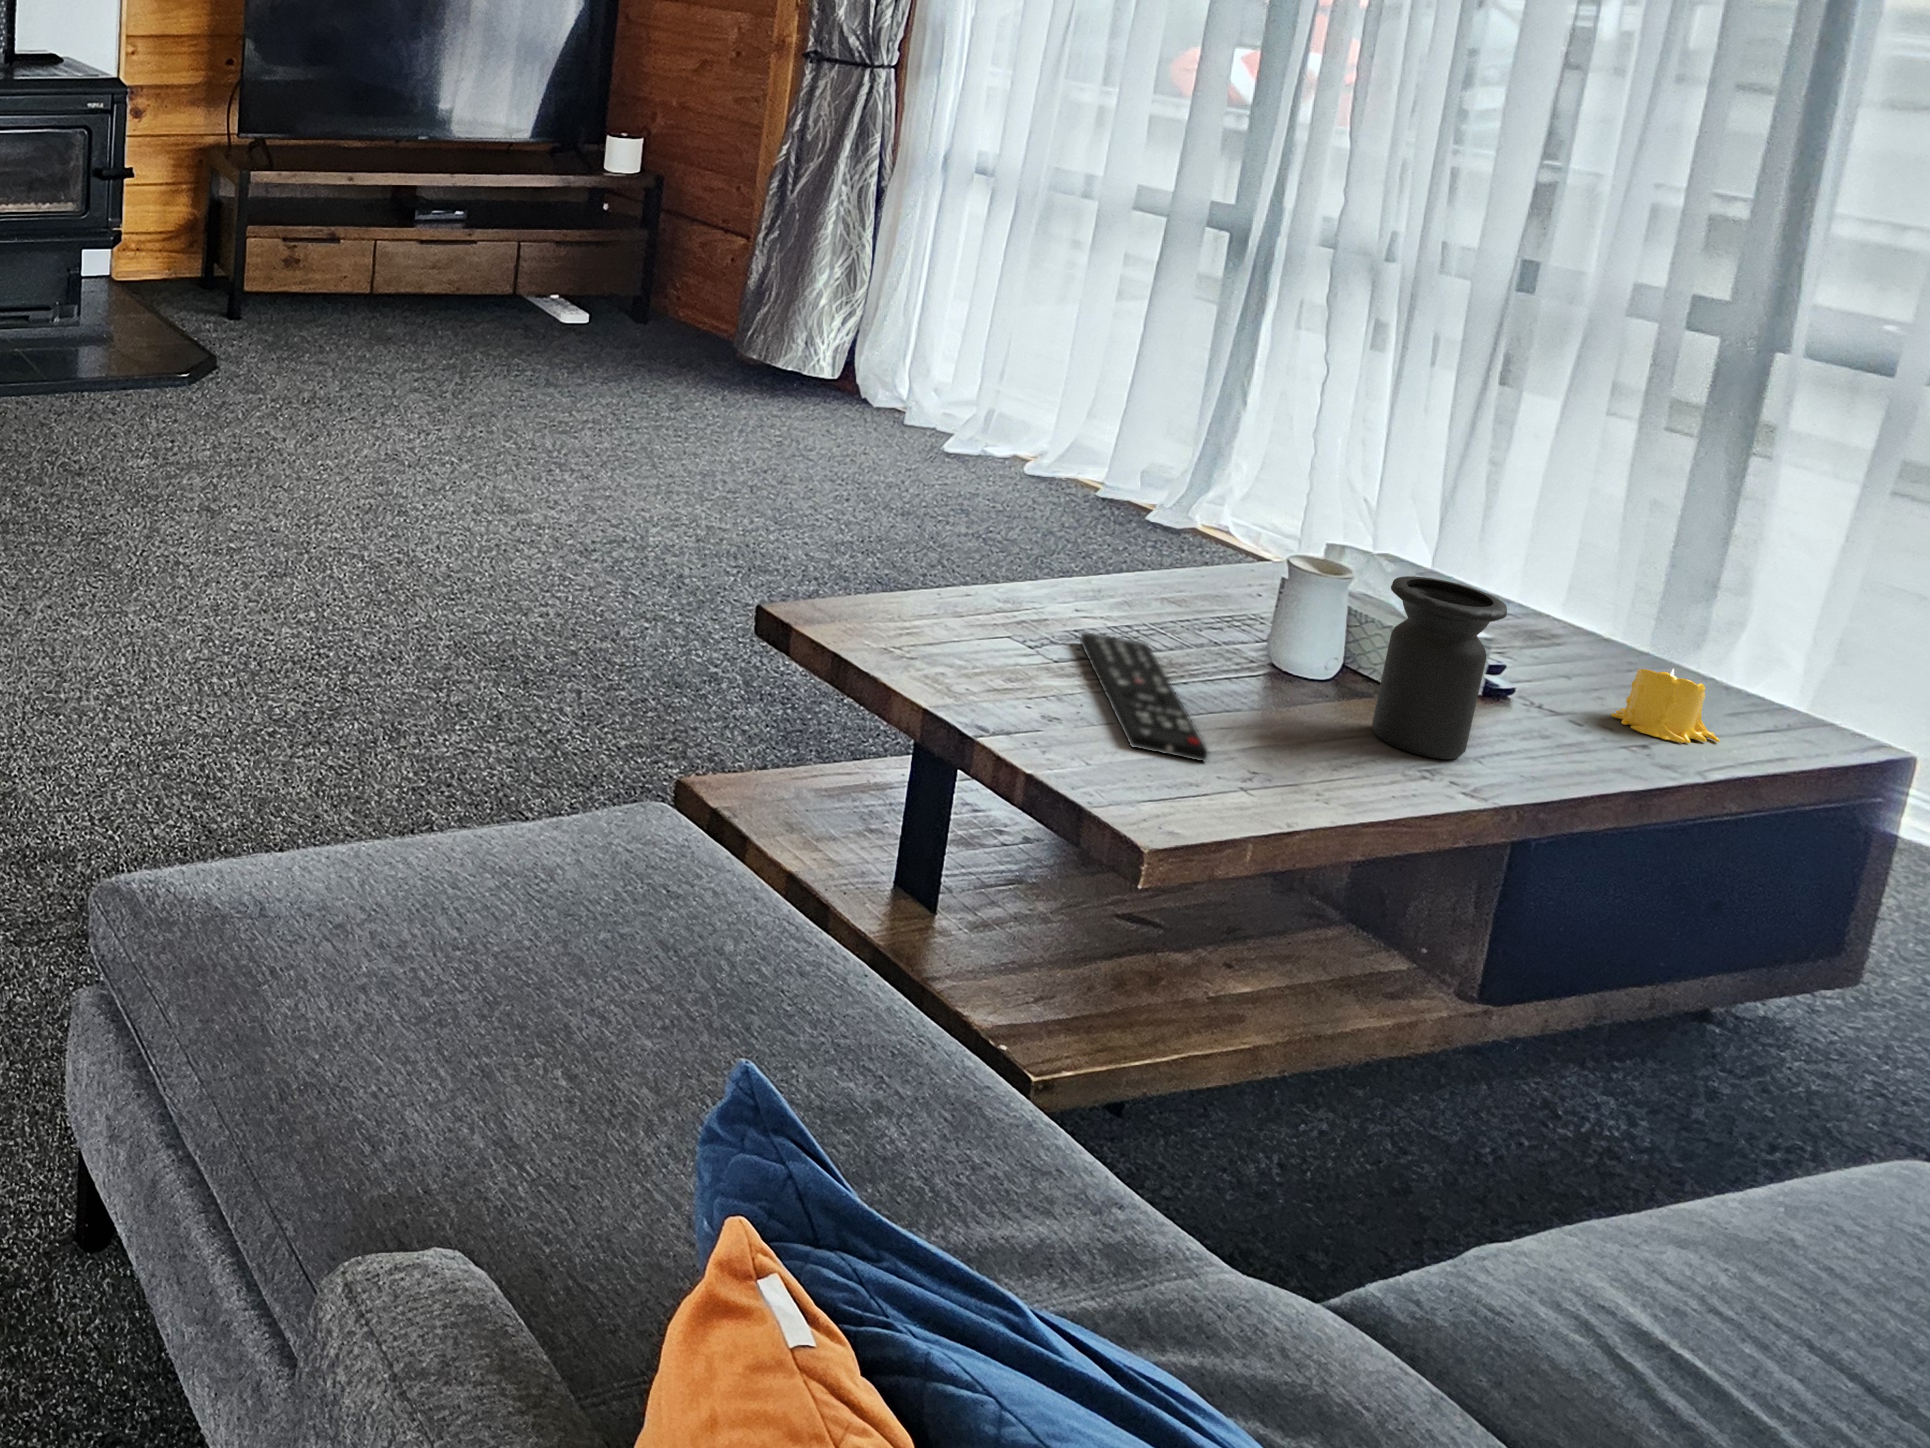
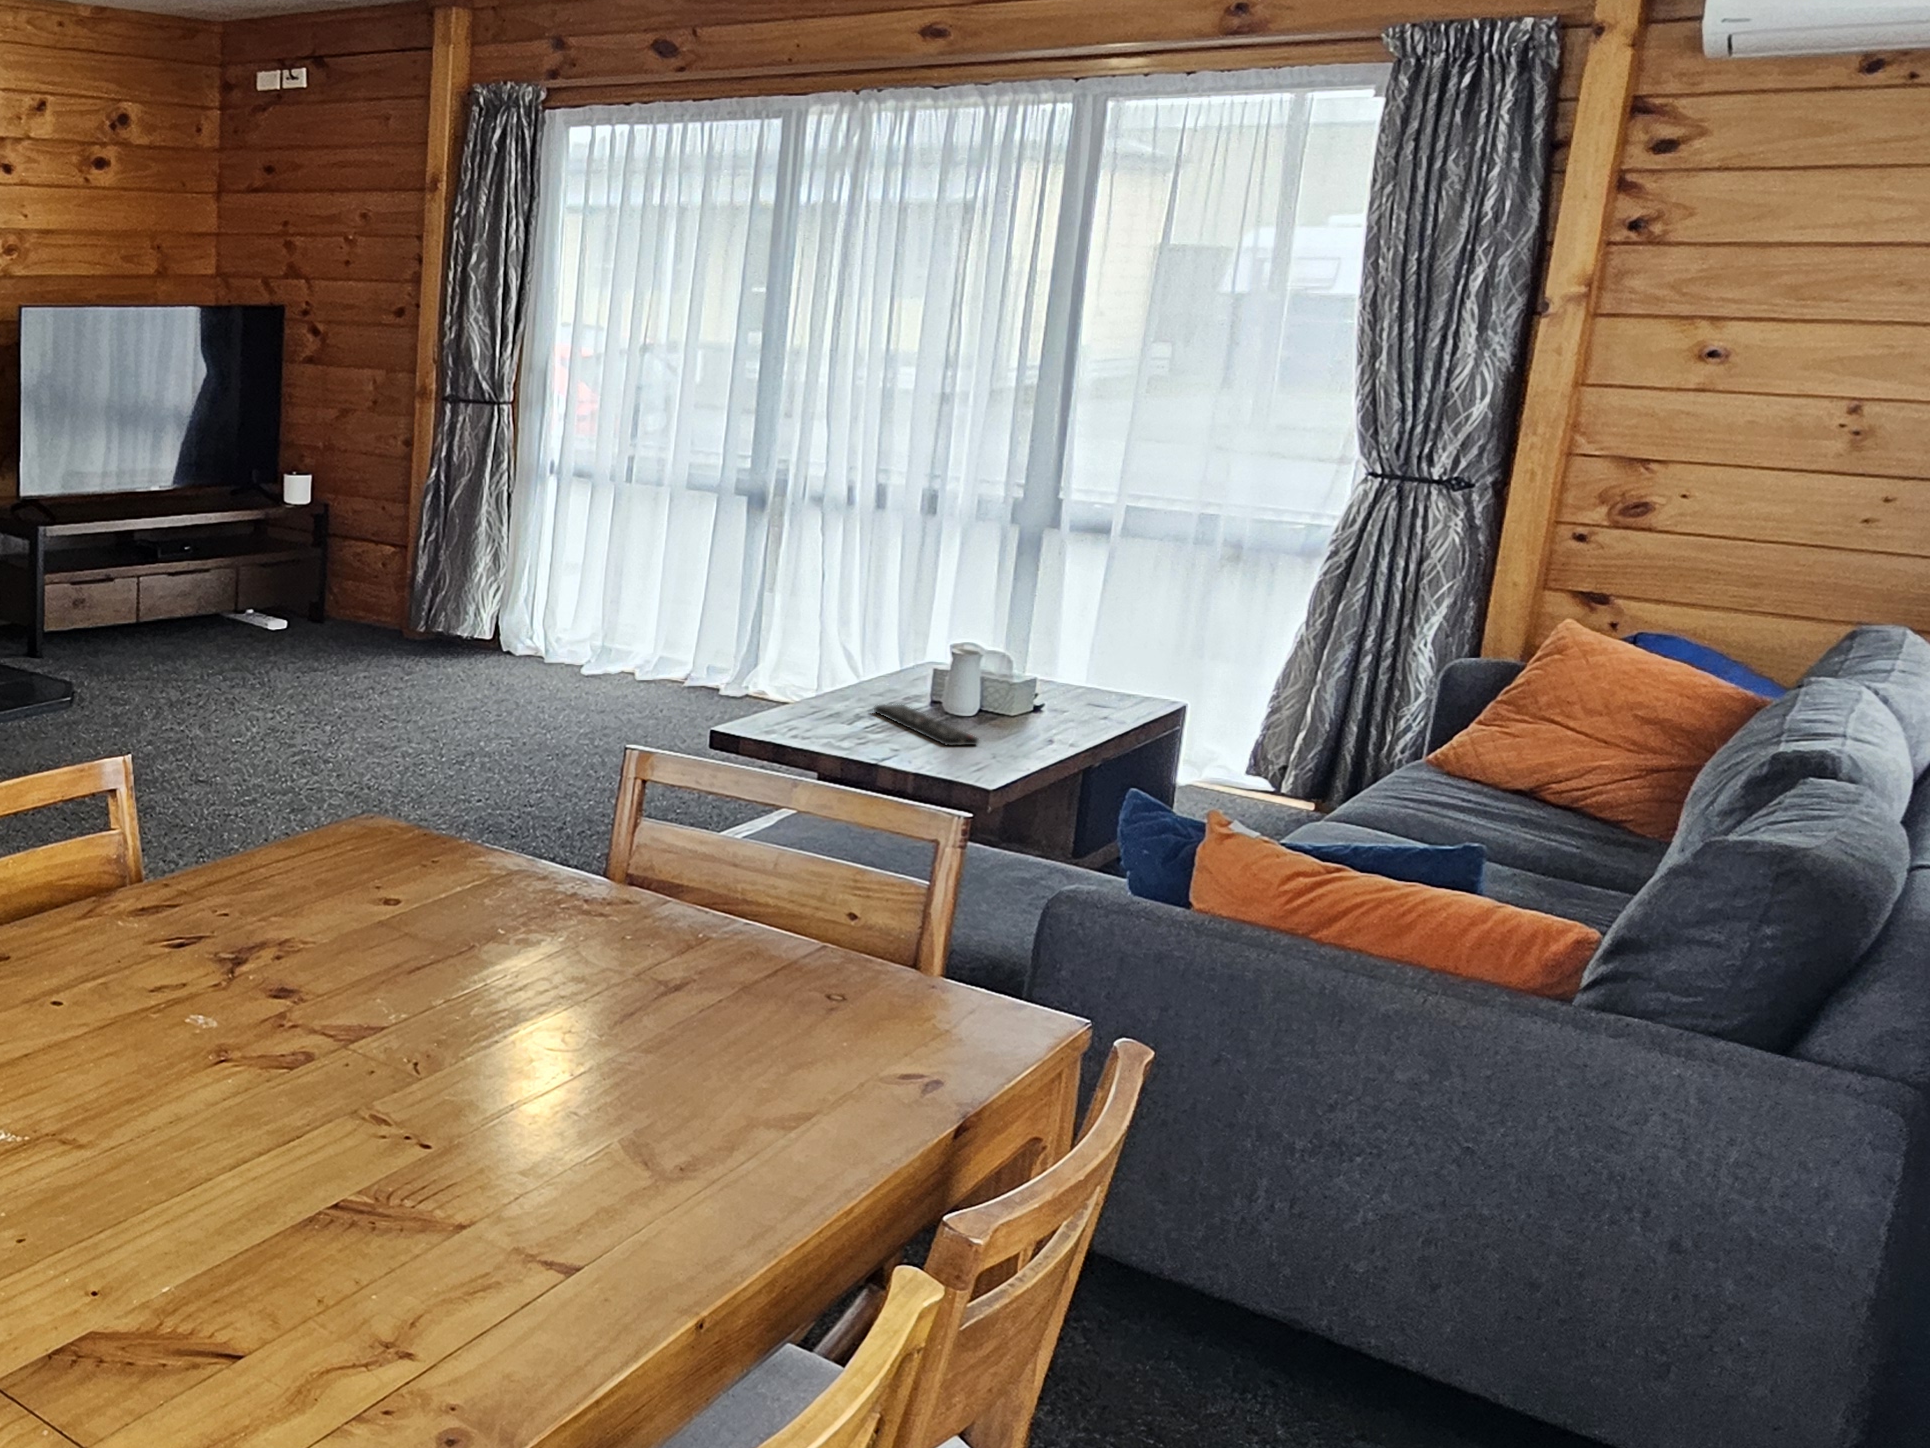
vase: present [1372,576,1507,759] -> none [1015,638,1071,728]
candle: present [1611,669,1720,743] -> none [1082,671,1125,707]

